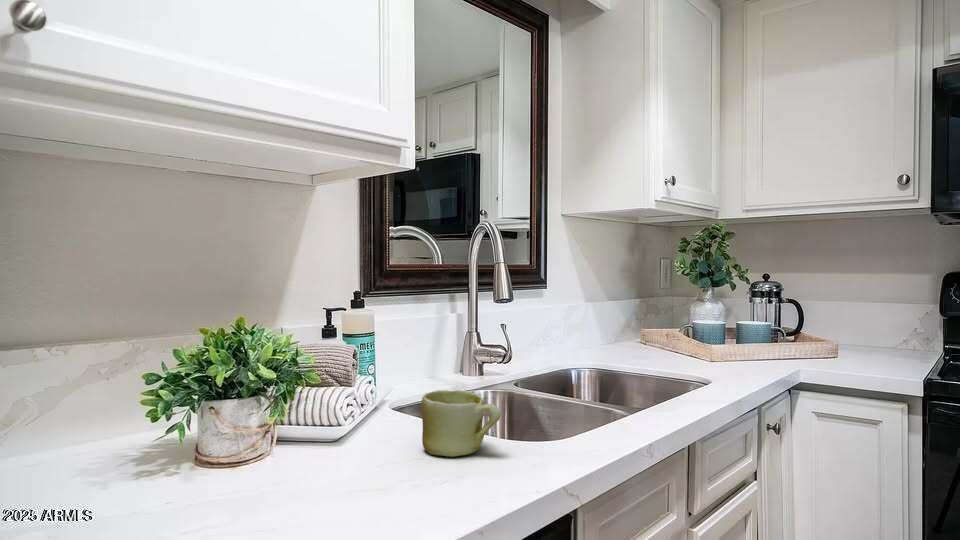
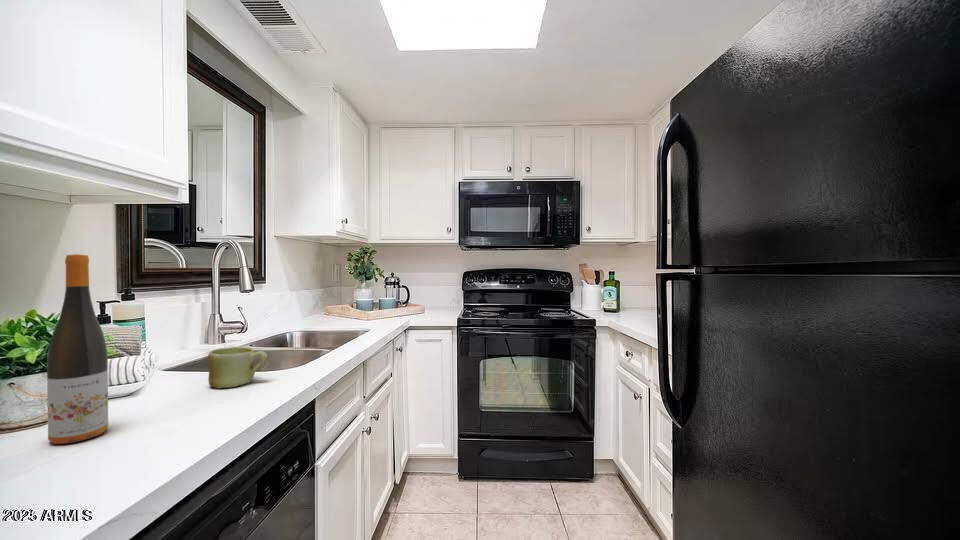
wine bottle: none [222,245,283,502] -> present [47,254,108,444]

